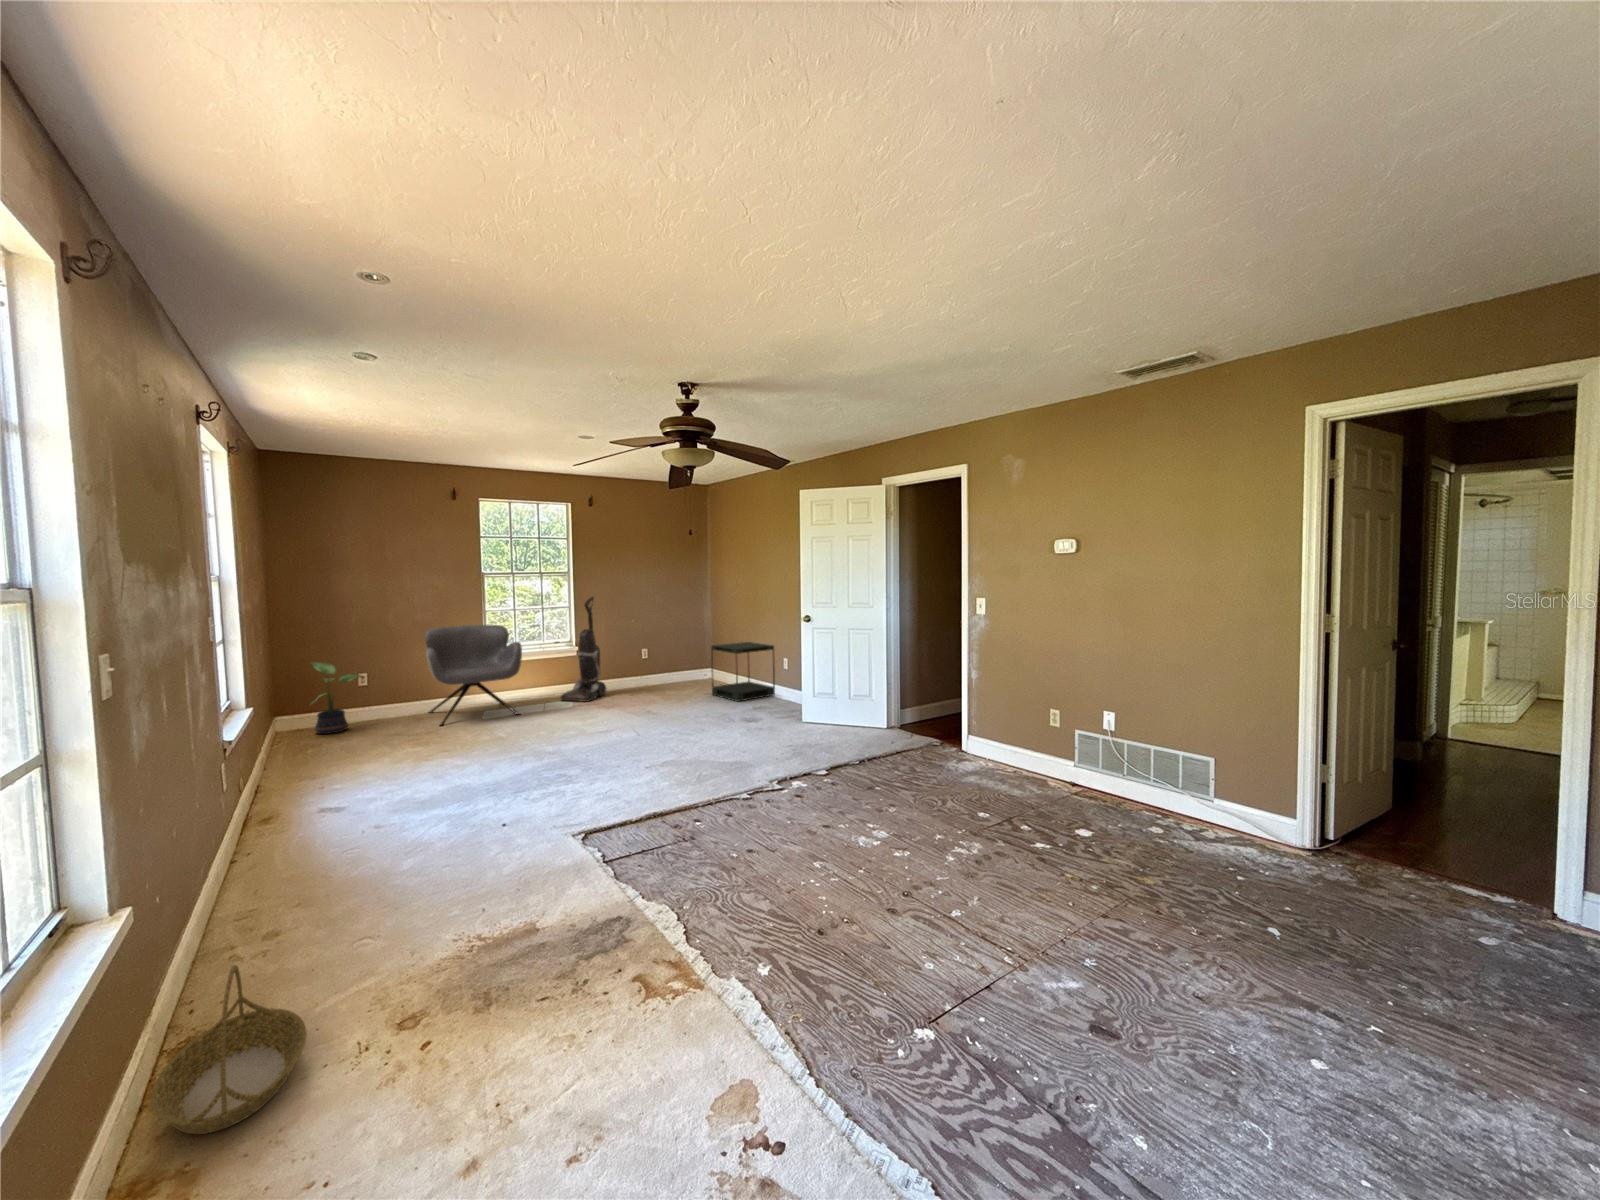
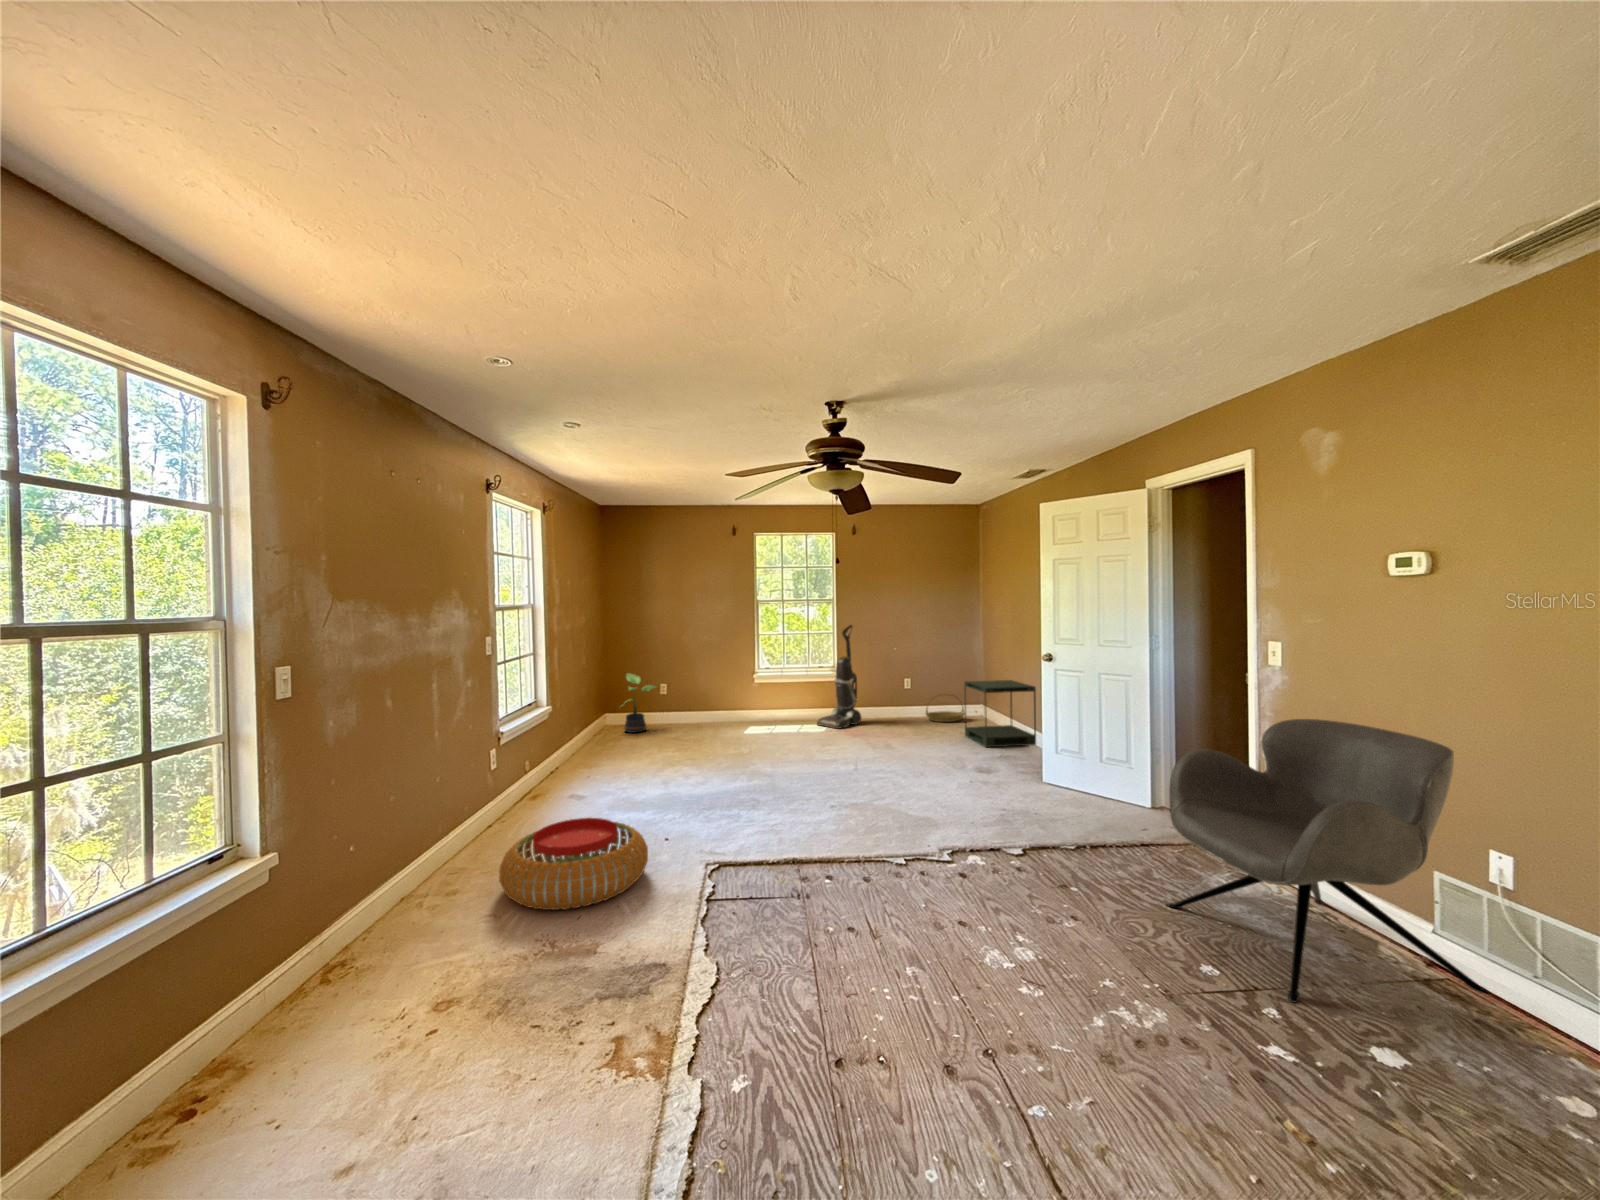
armchair: present [425,625,522,726] -> present [1167,719,1491,1002]
pouf: none [337,812,520,919] -> present [499,818,648,910]
basket: present [151,965,307,1134] -> present [926,694,965,722]

